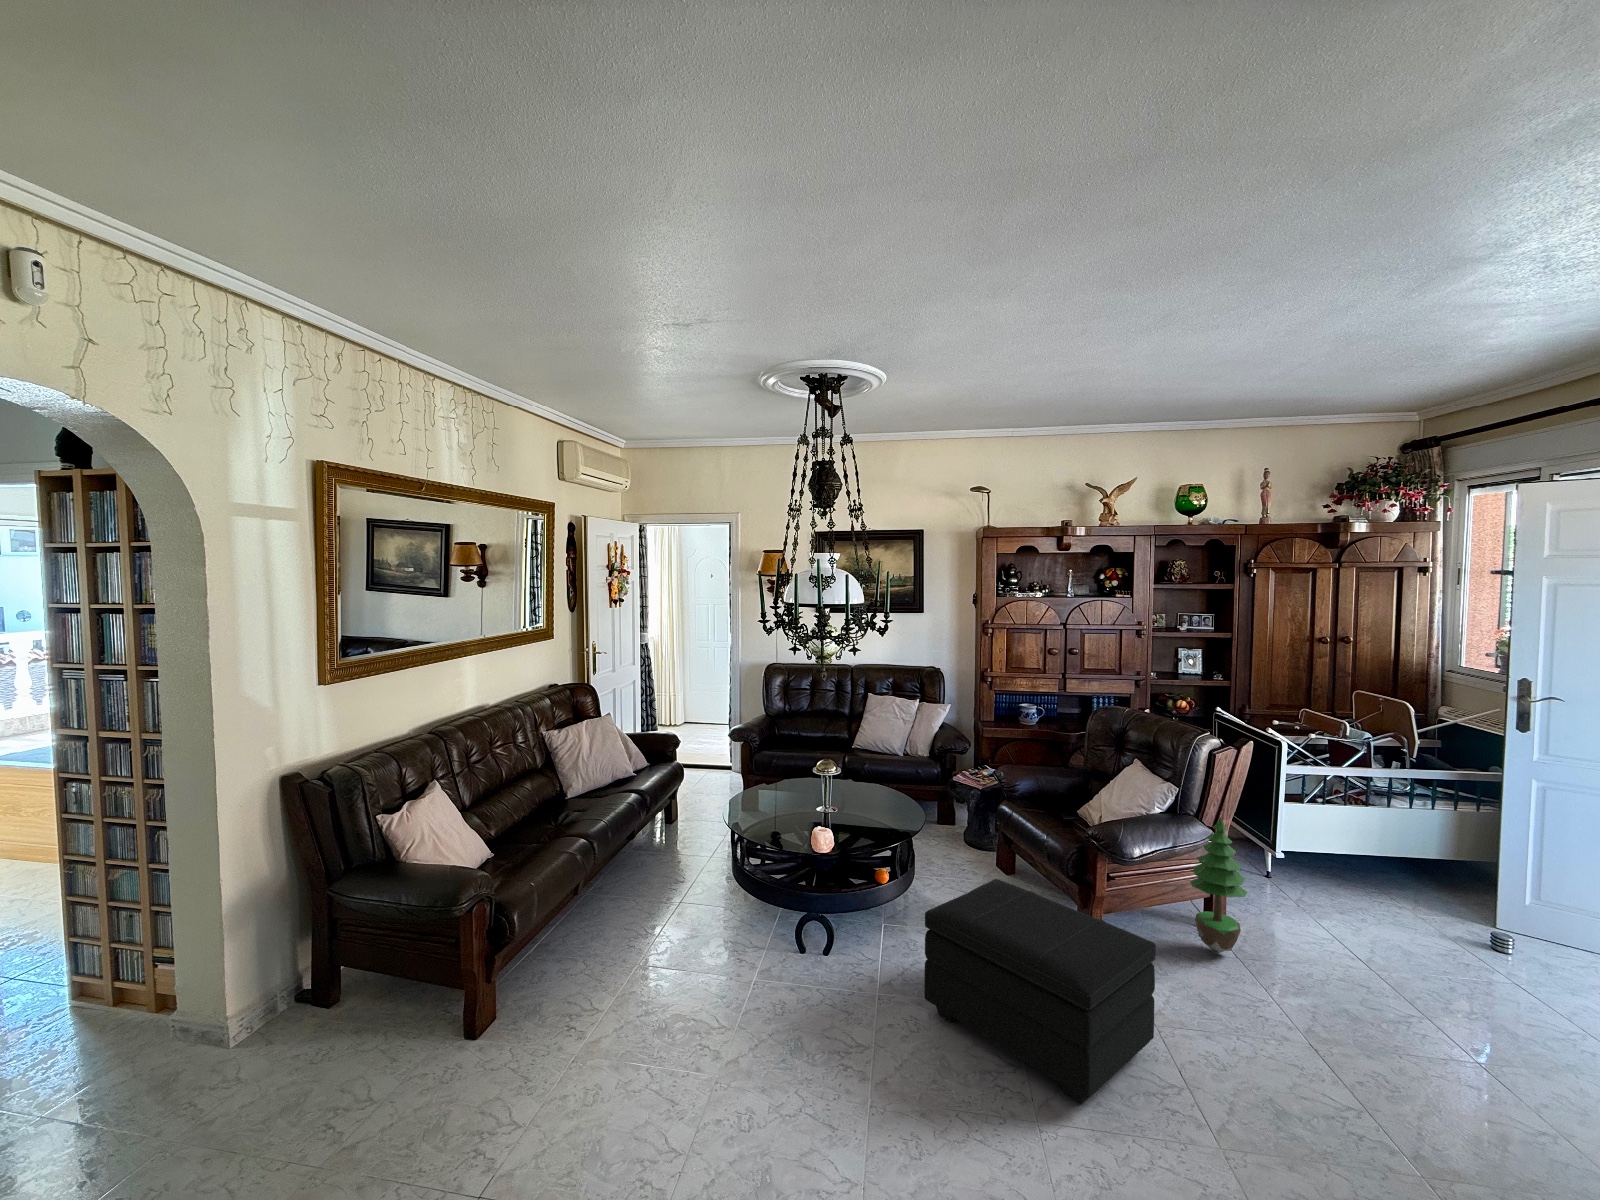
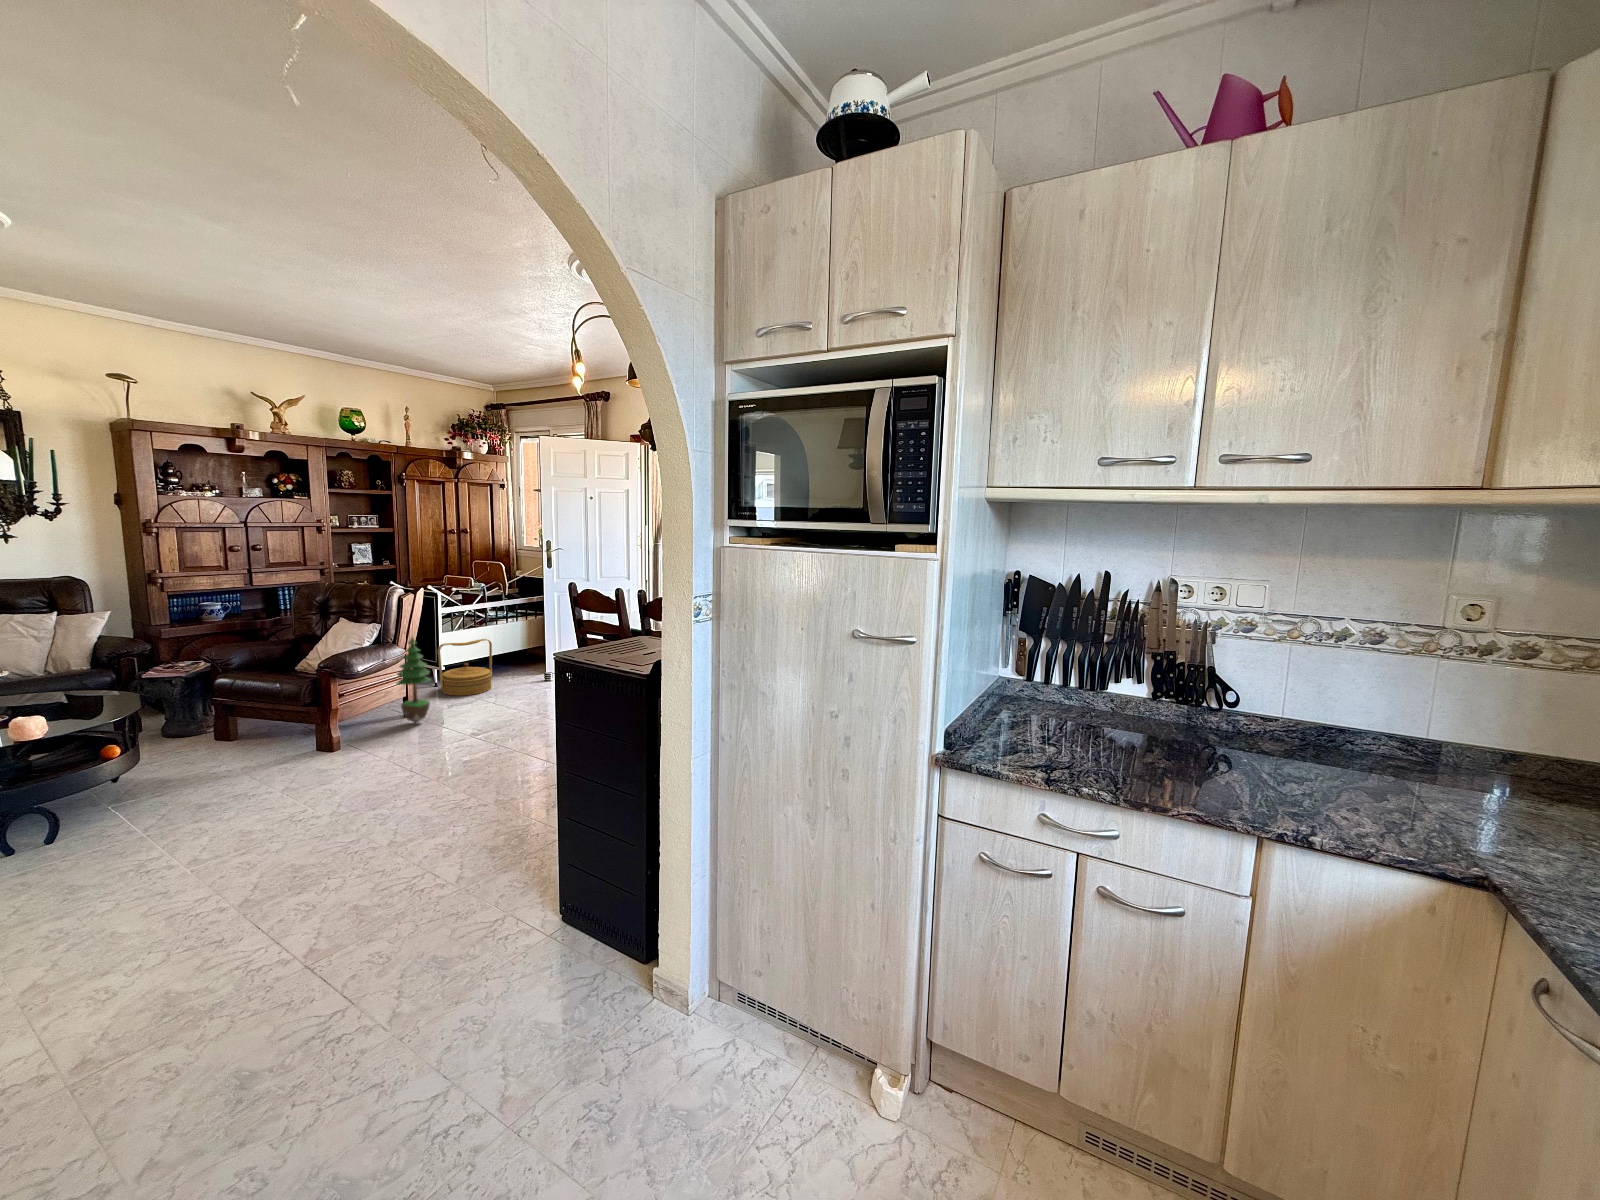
woven basket: none [1271,824,1370,925] -> present [438,639,492,696]
footstool: present [924,879,1156,1104] -> none [202,703,394,813]

